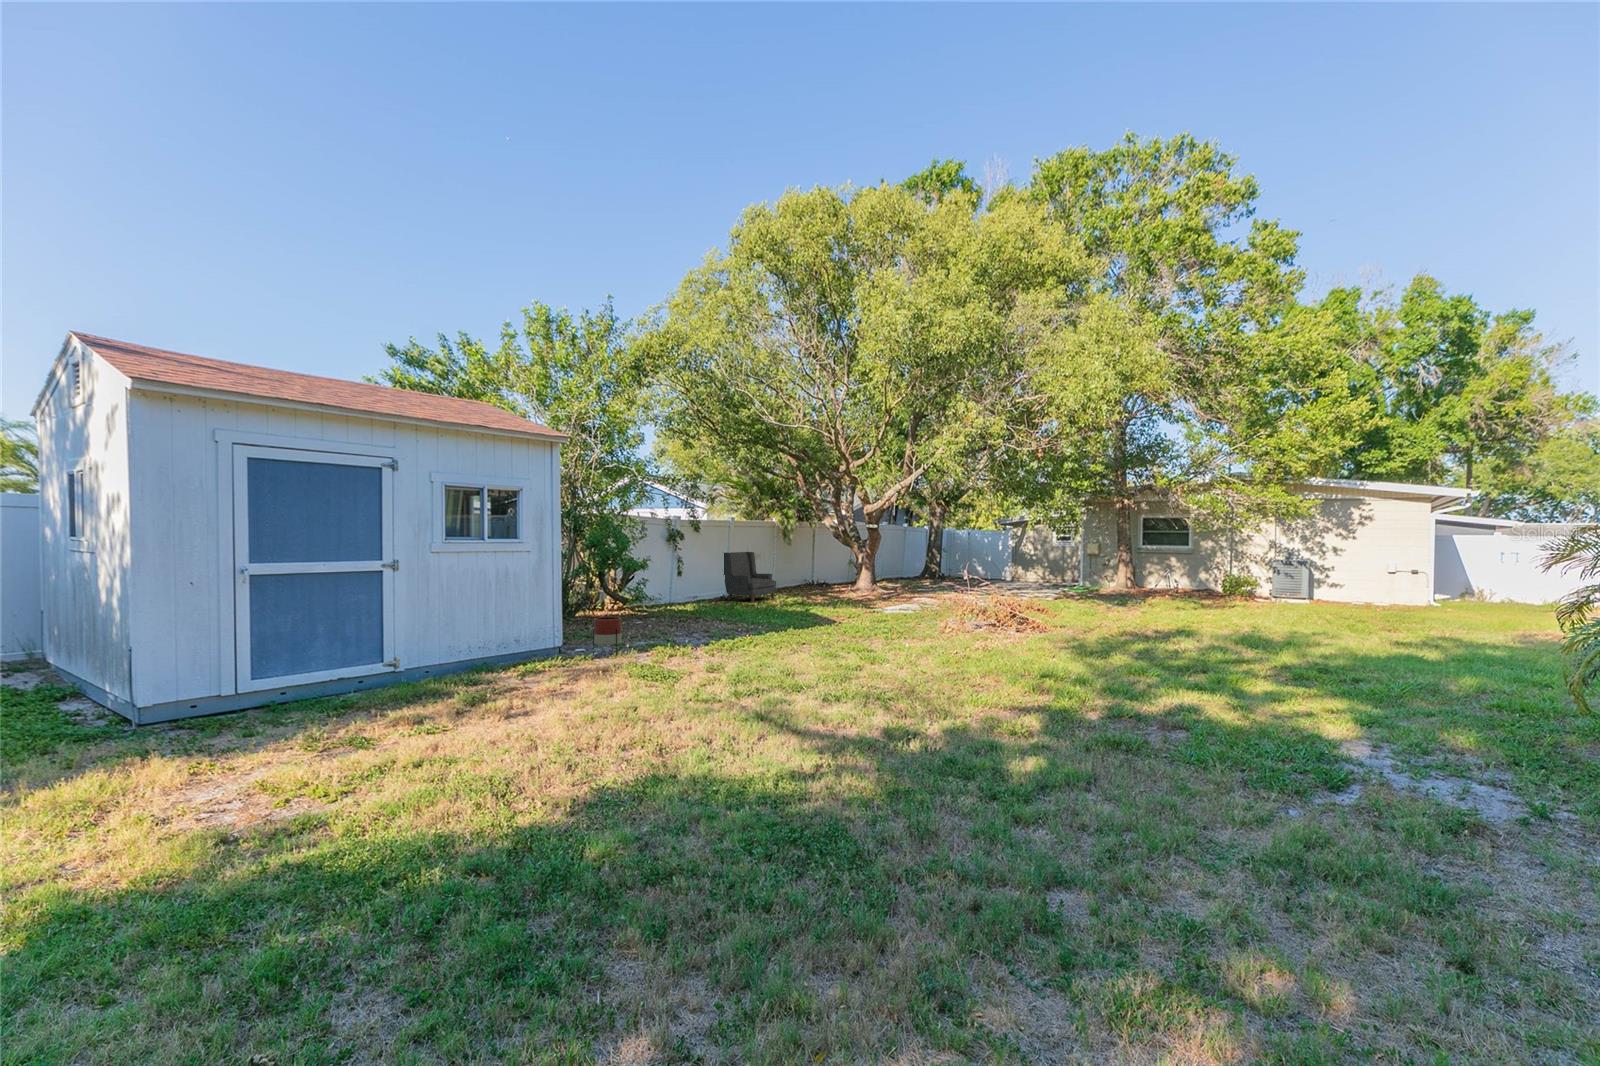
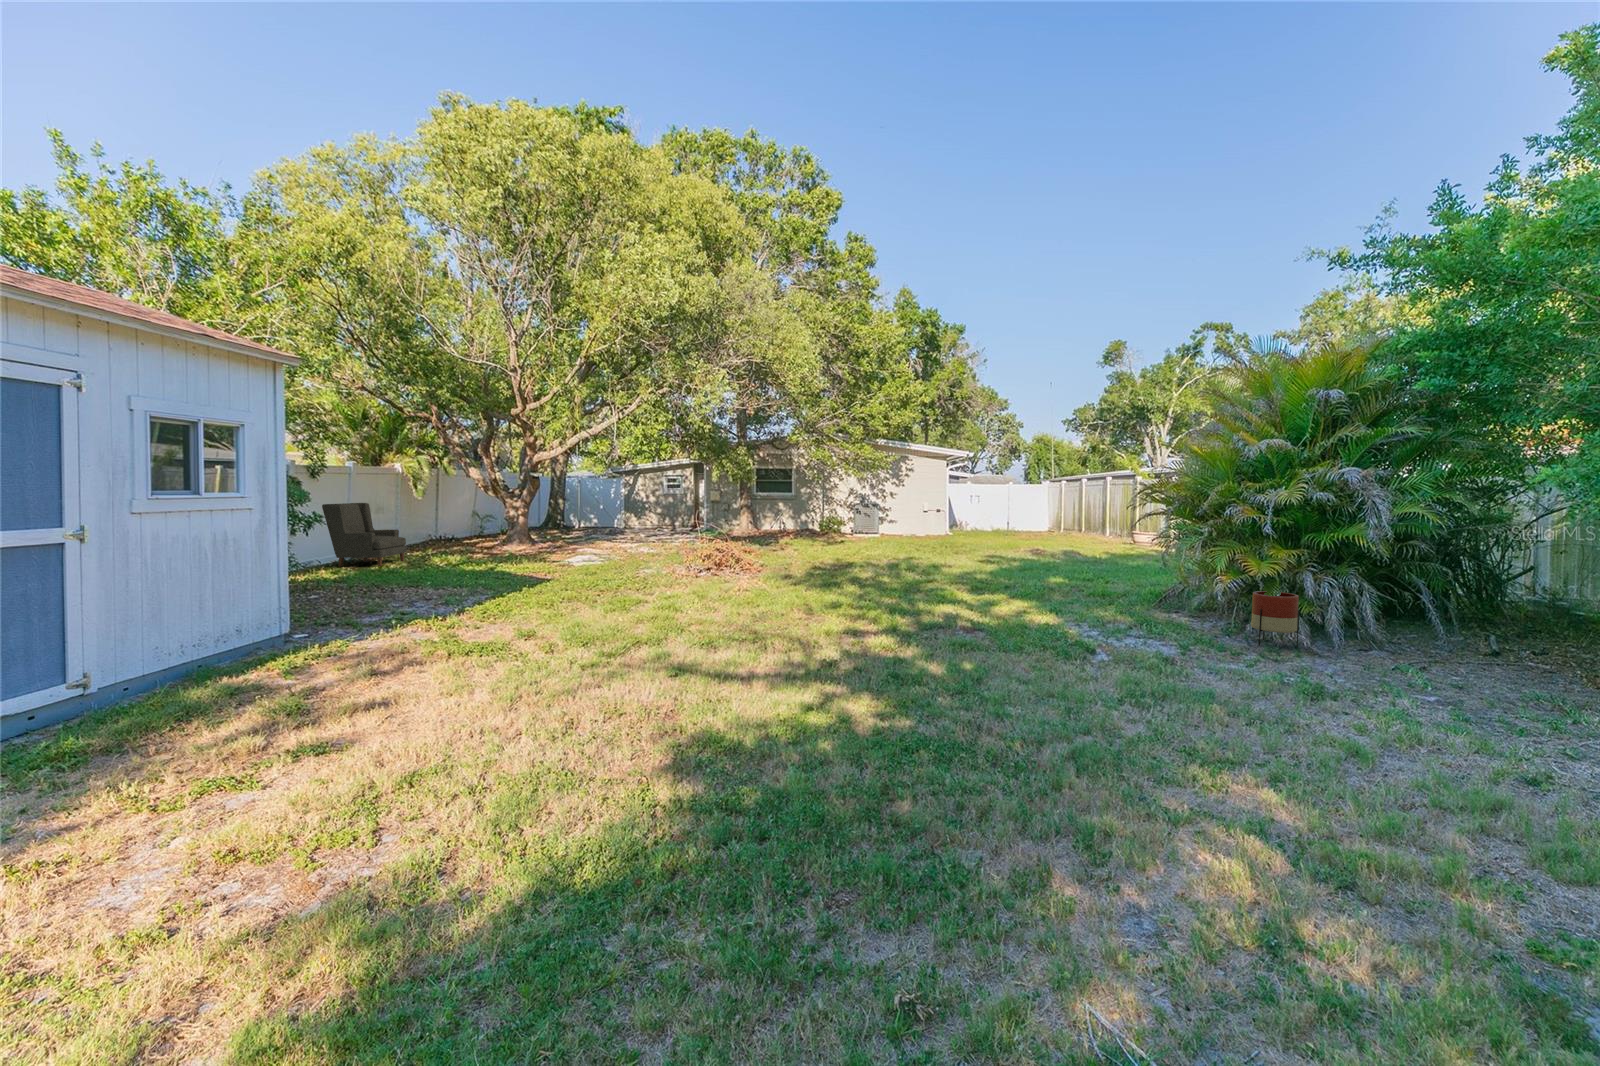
planter: present [593,617,622,655] -> present [1251,591,1300,647]

